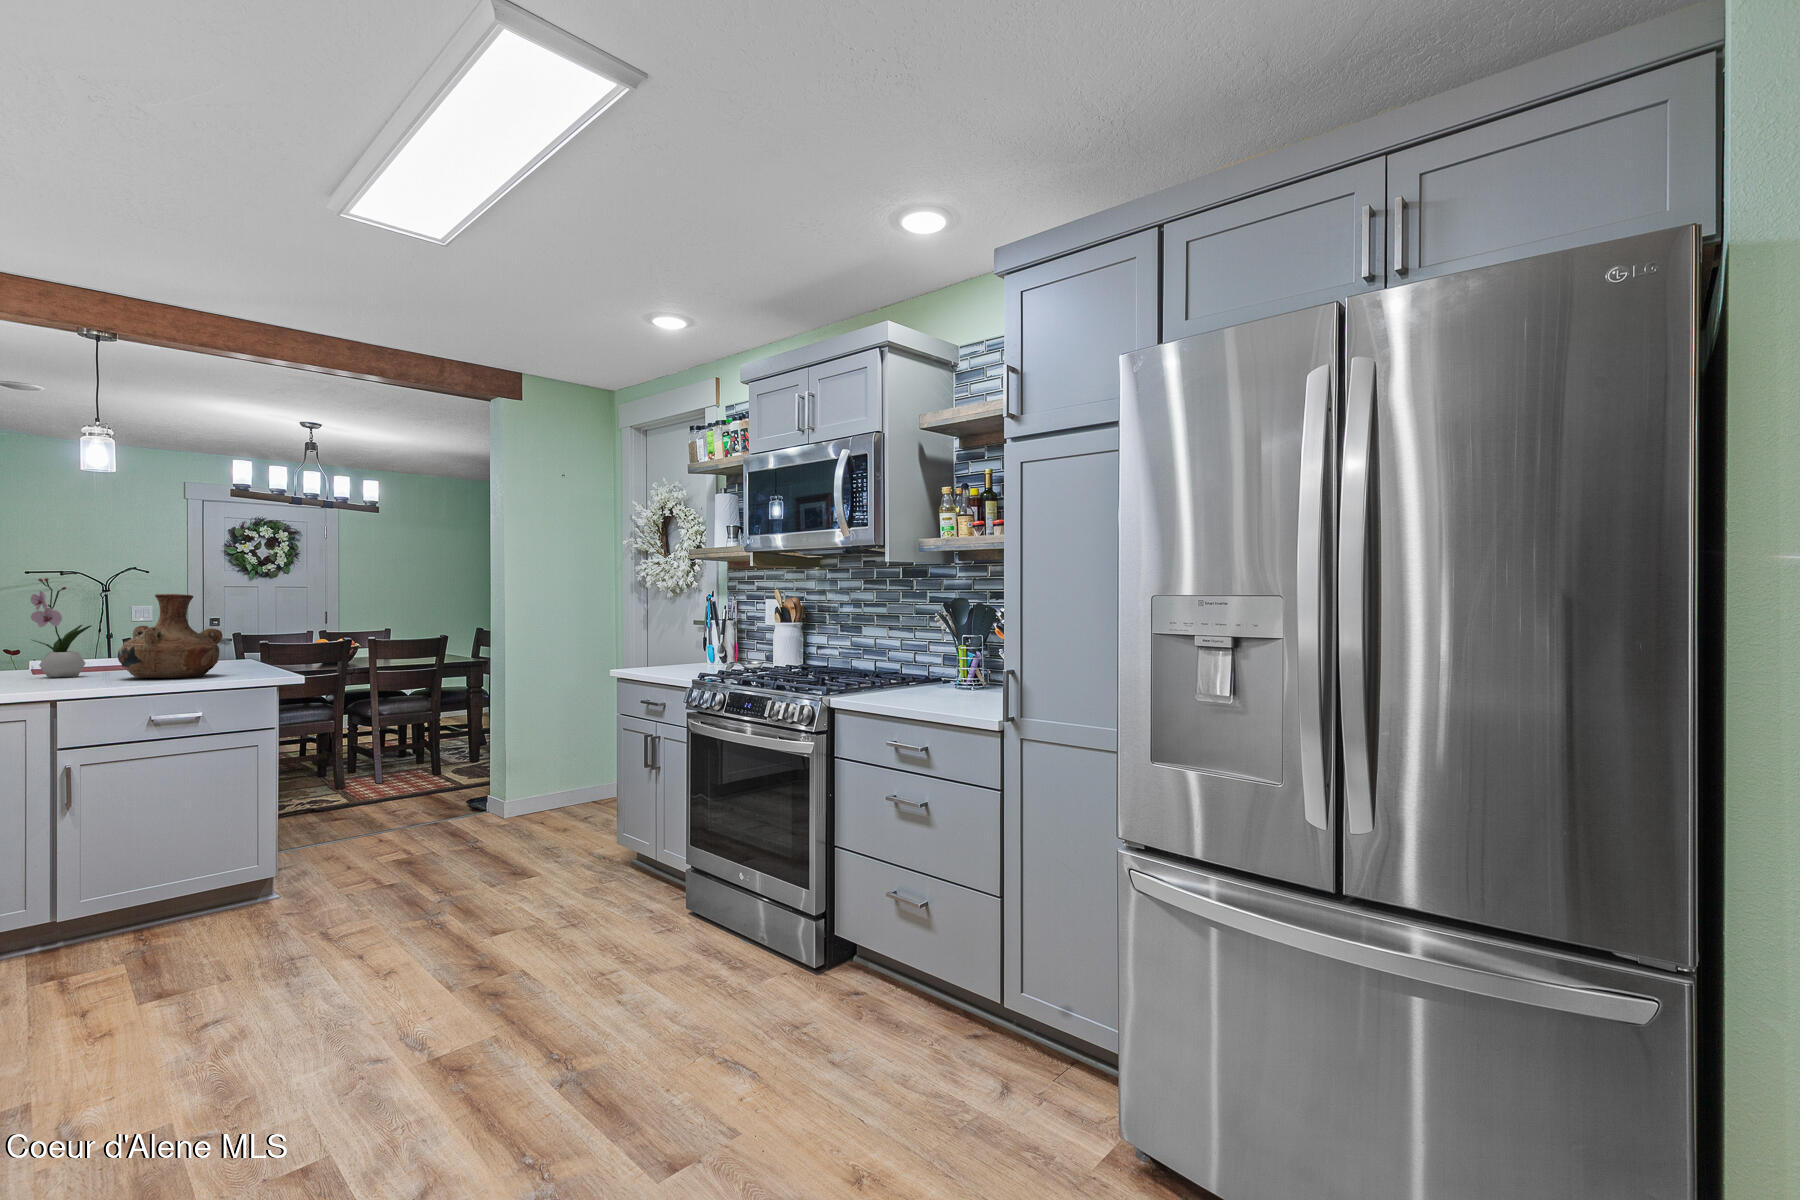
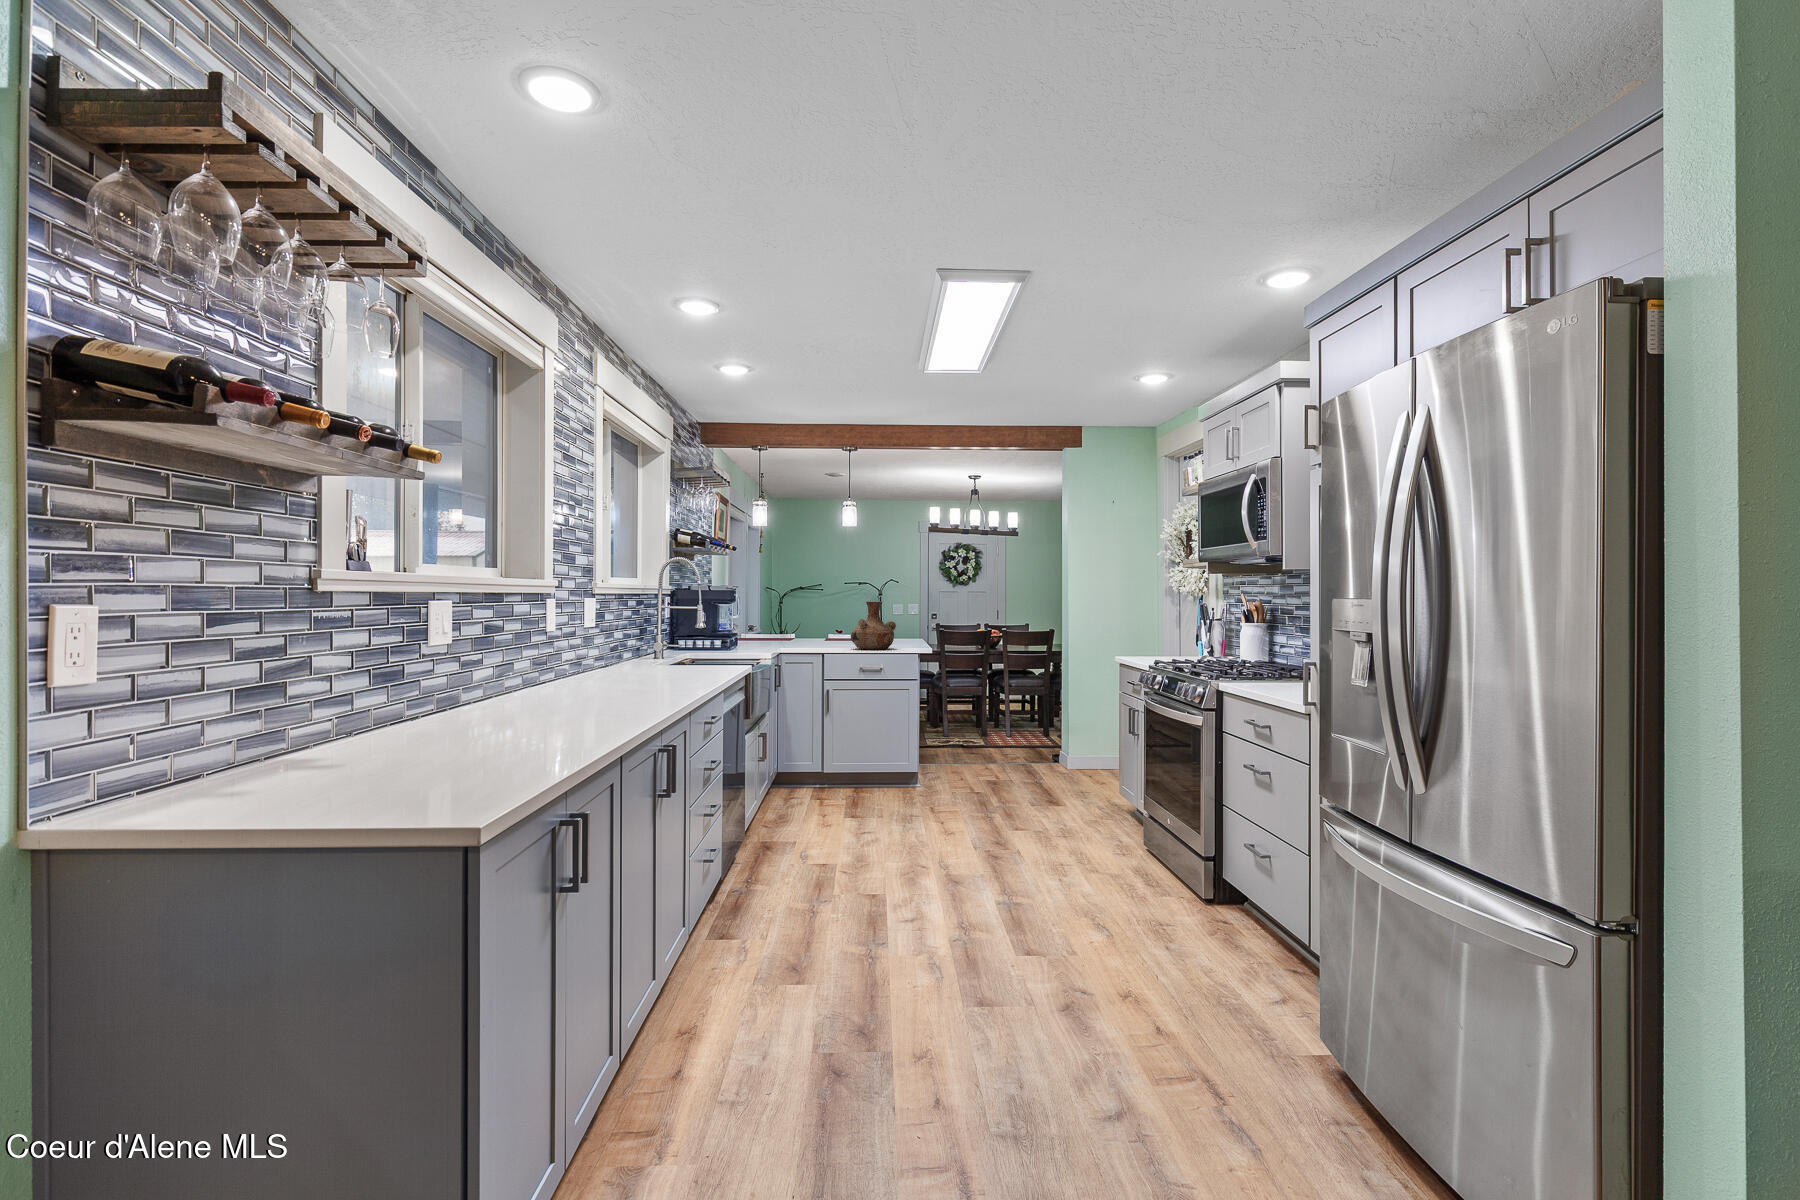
flower arrangement: present [30,578,91,677] -> none [820,593,843,647]

